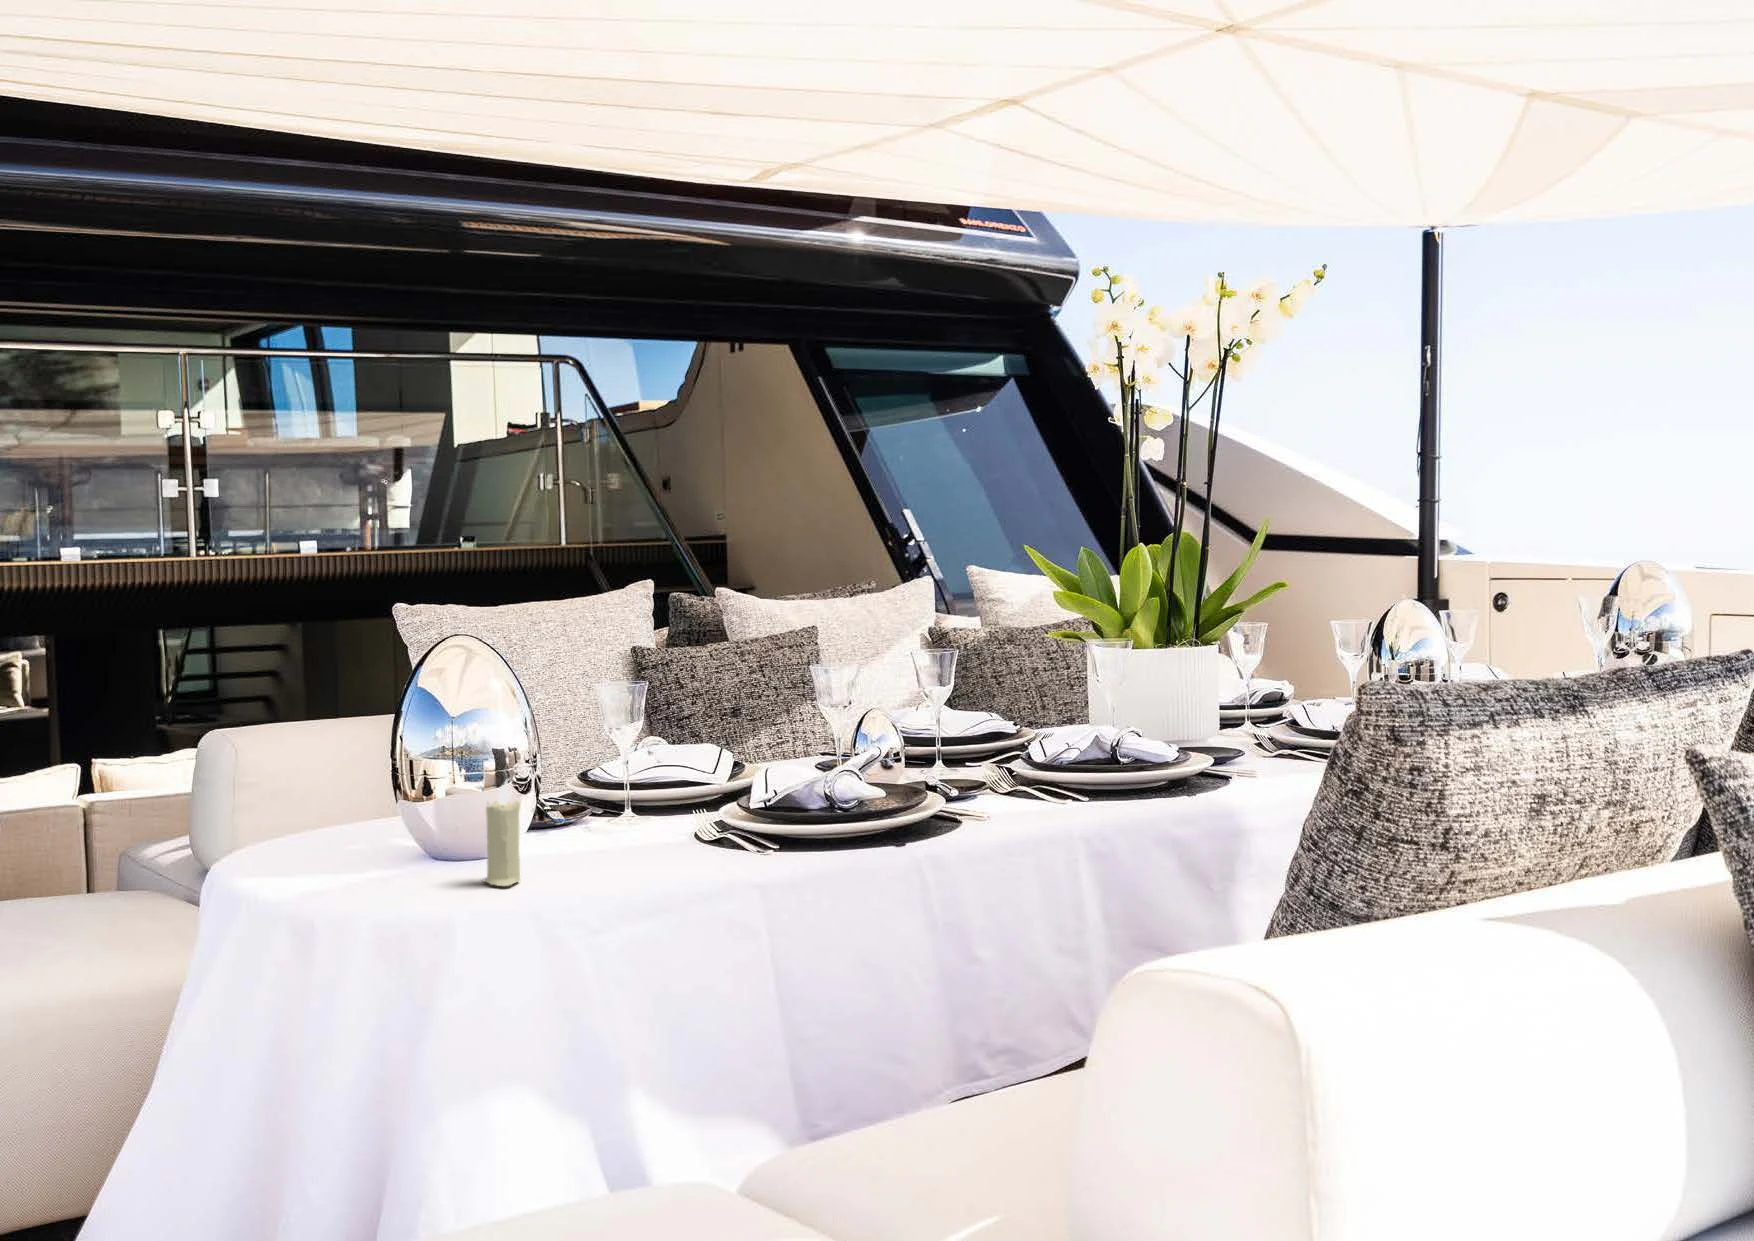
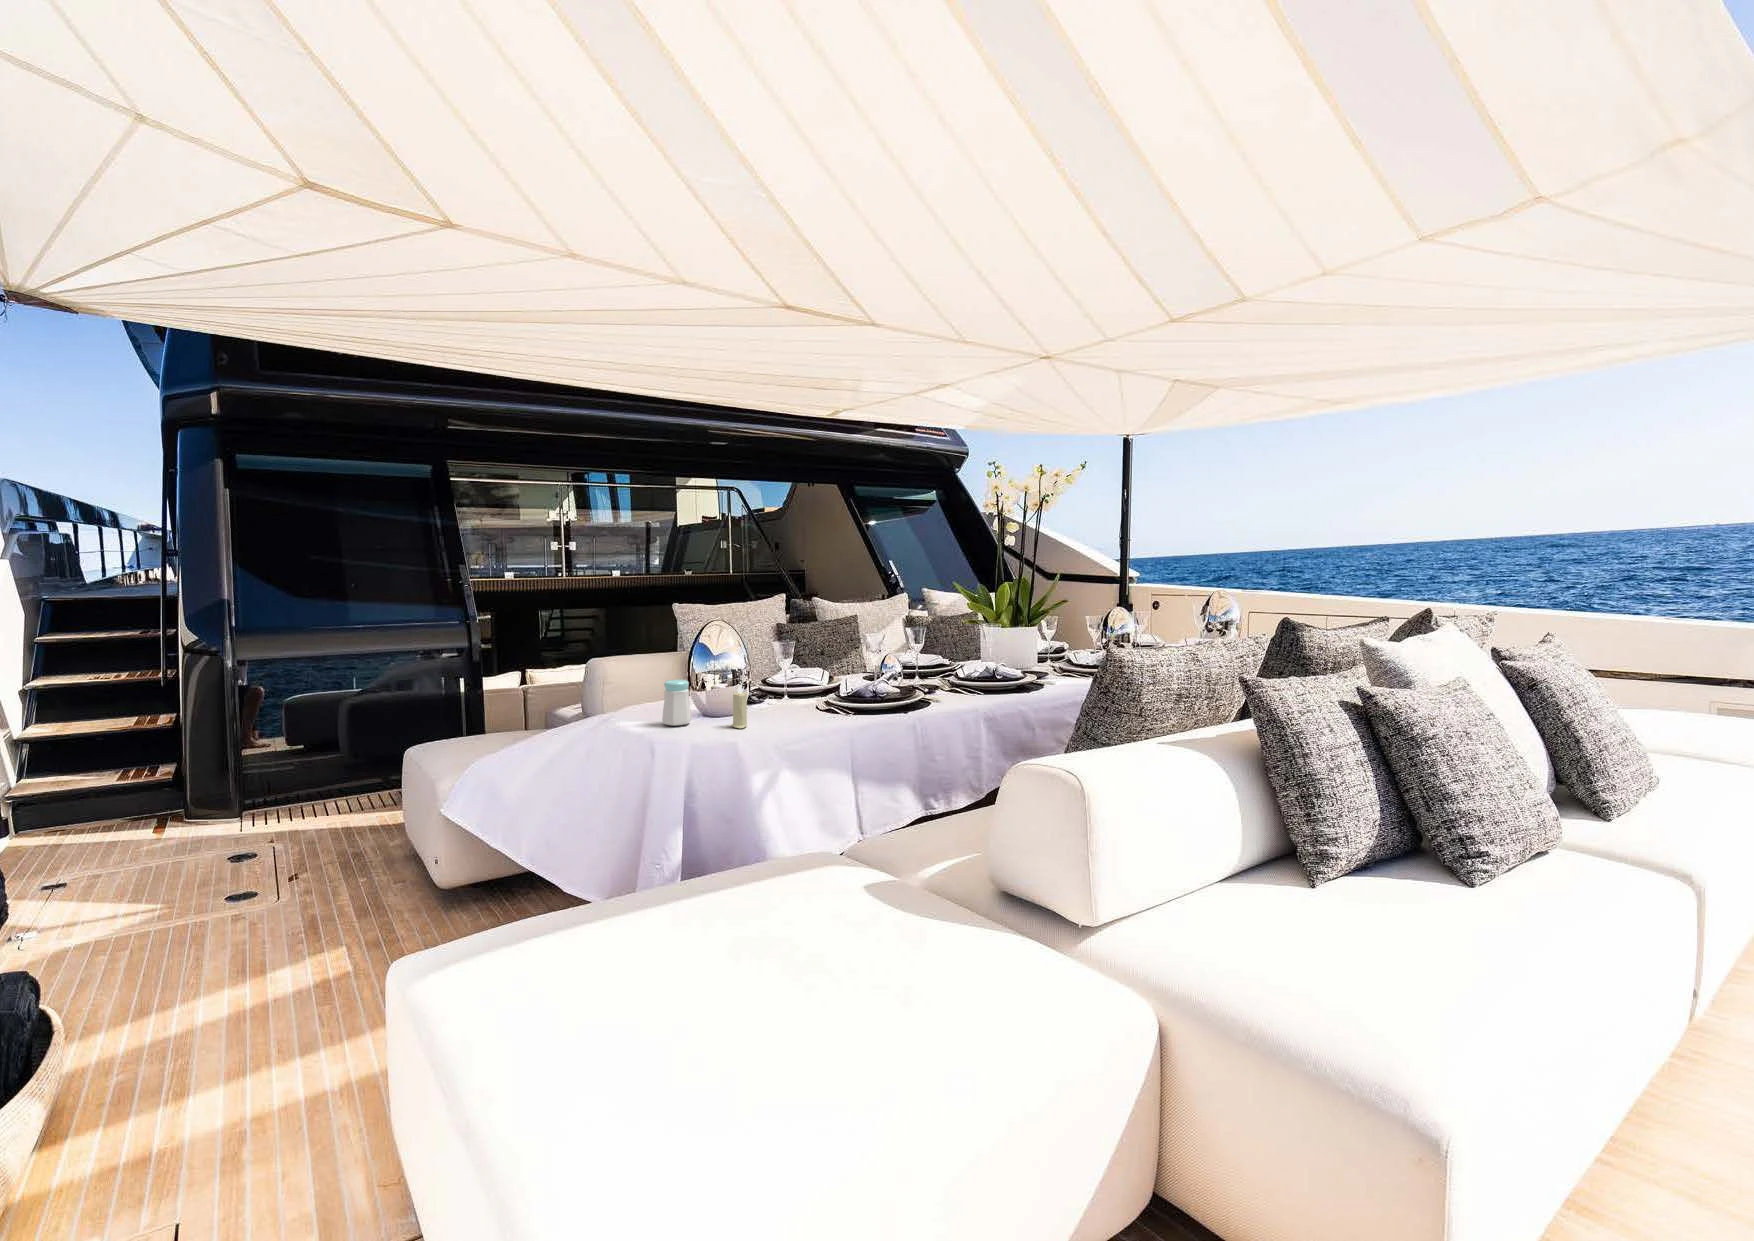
salt shaker: none [324,774,393,881] -> present [662,679,691,726]

